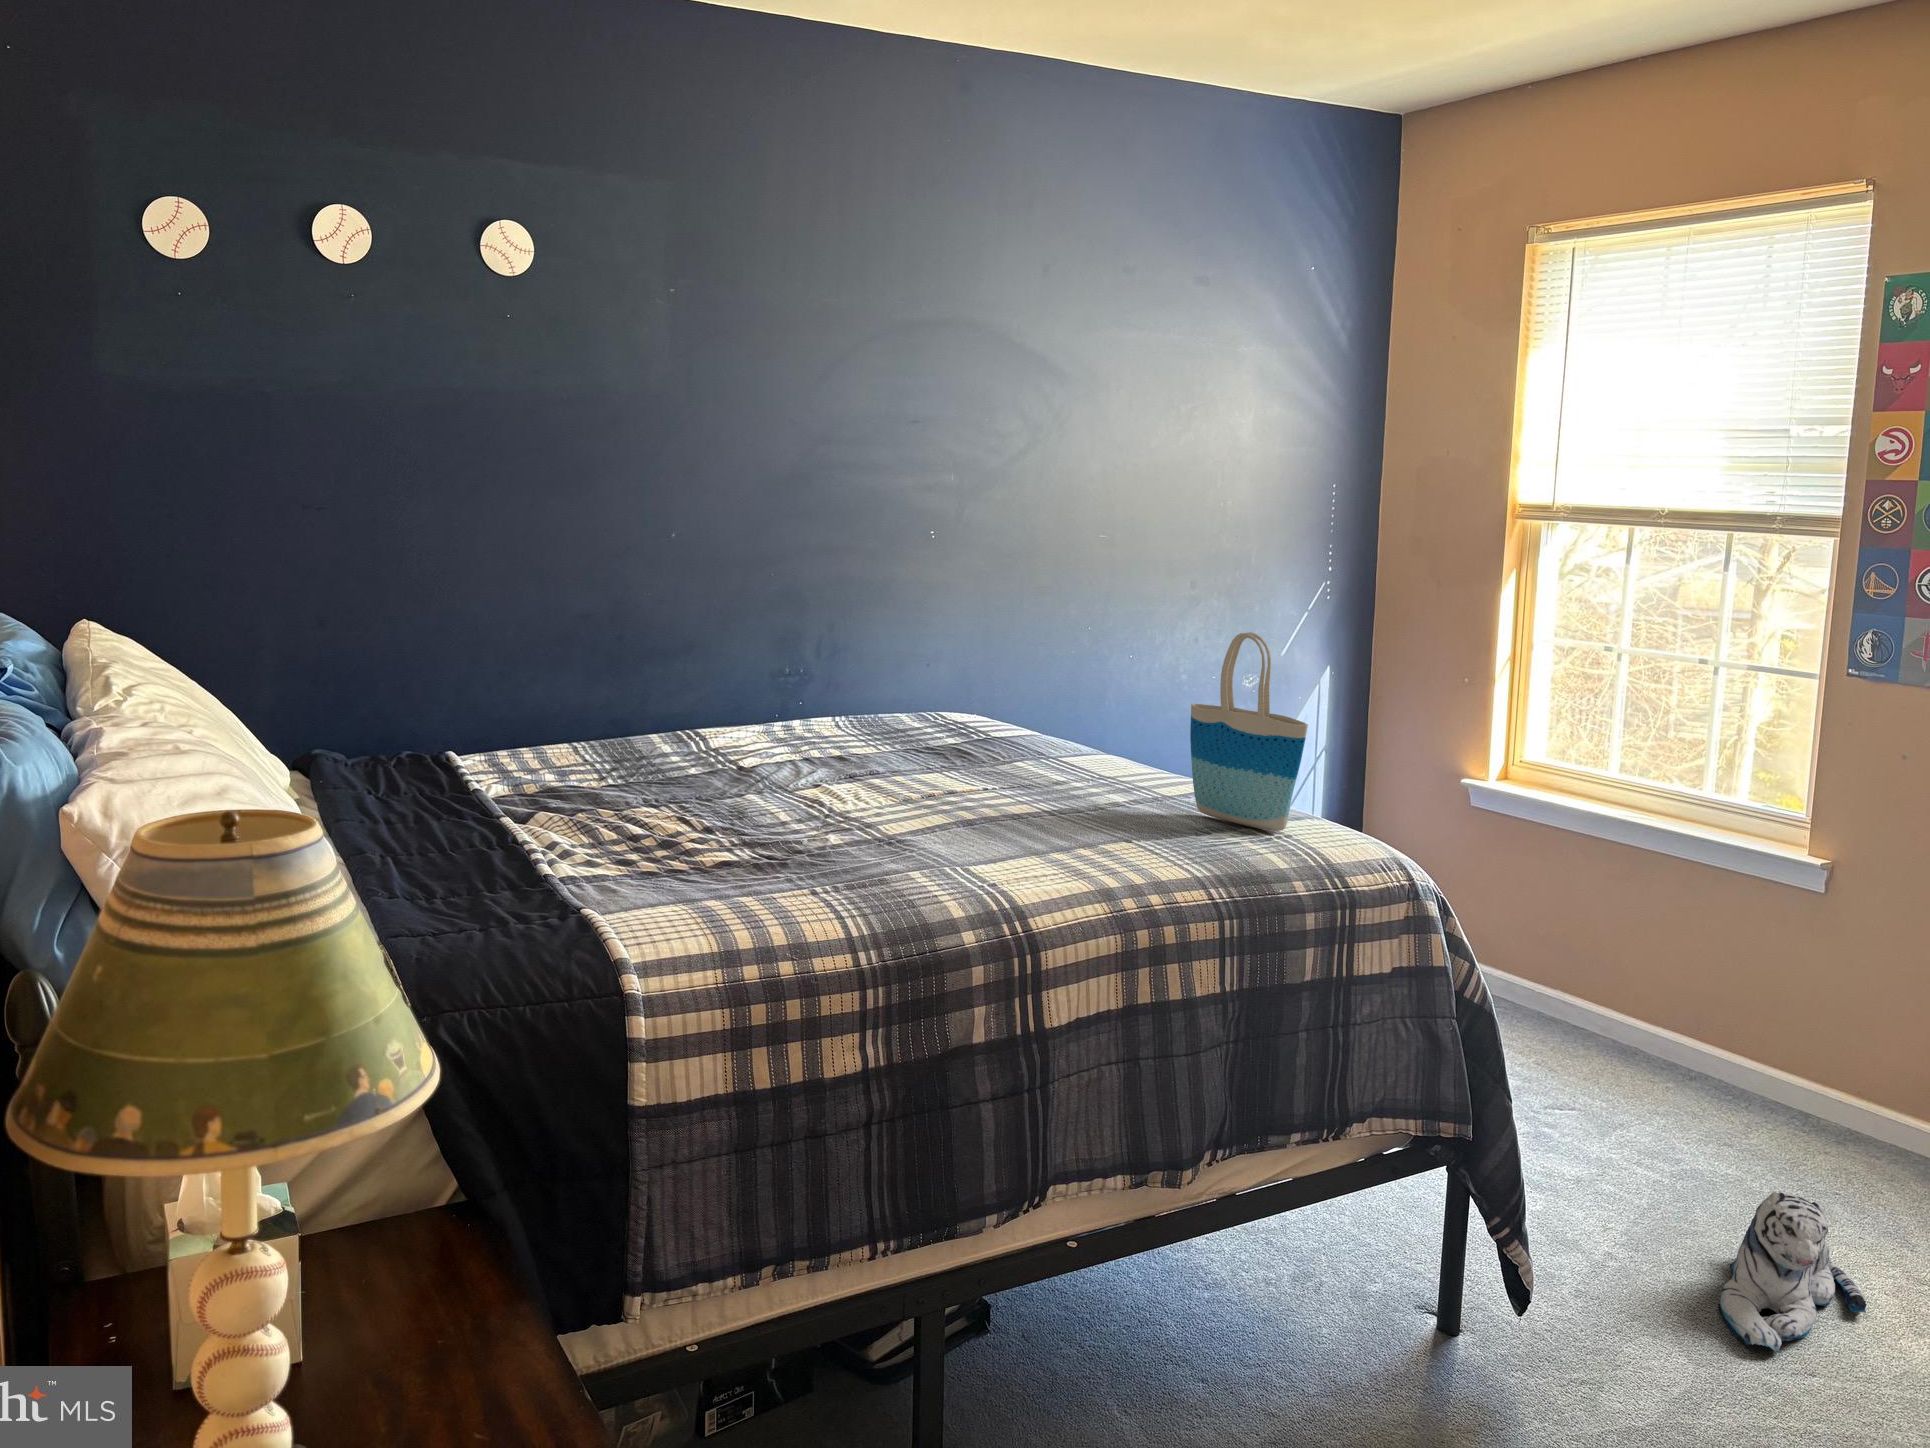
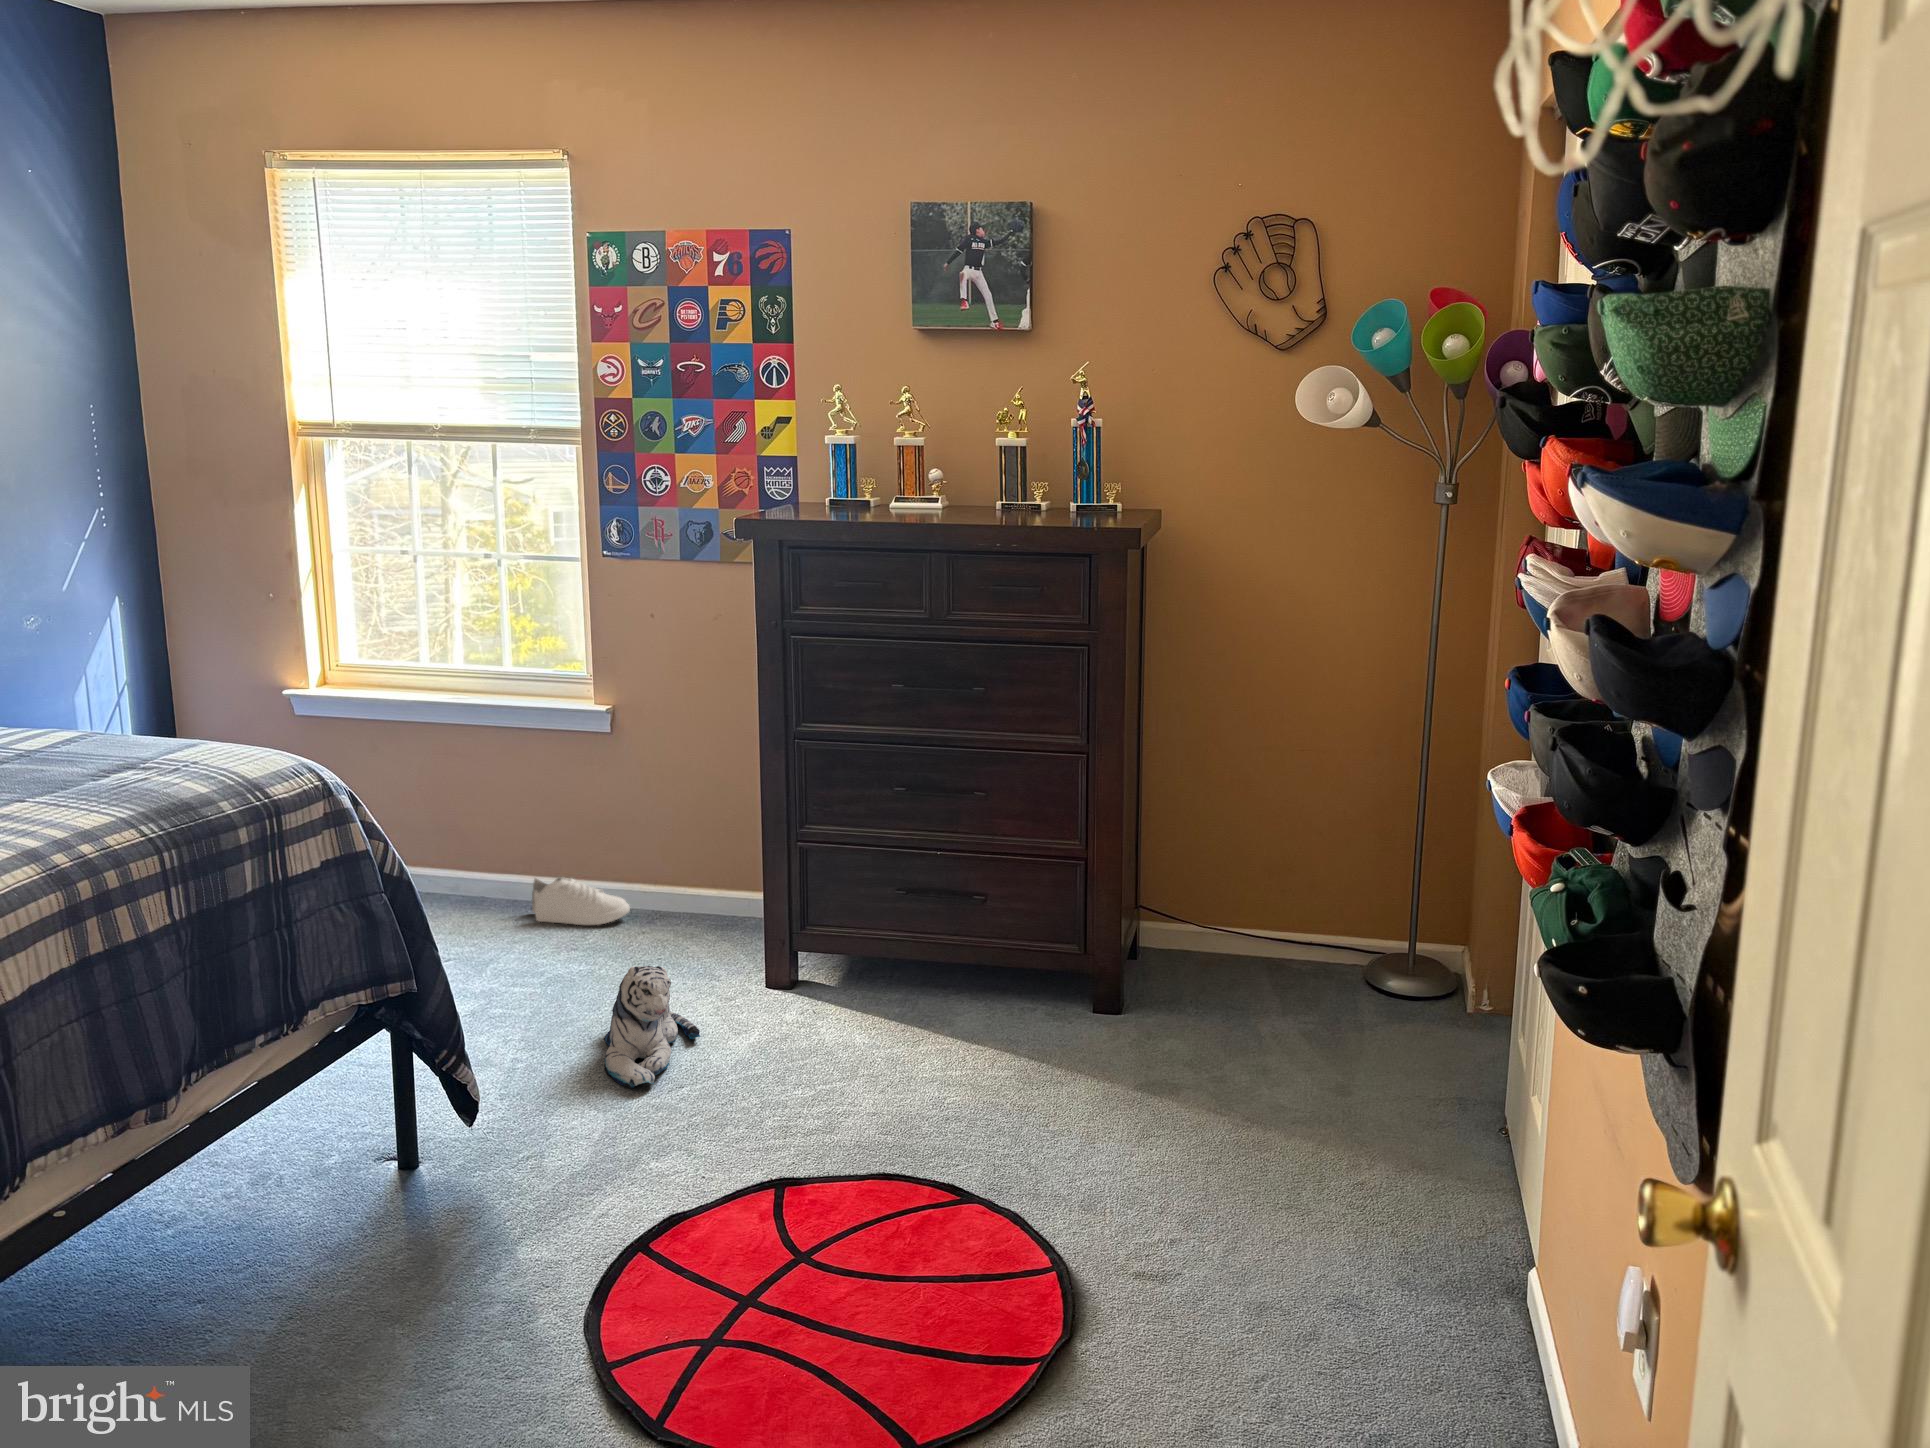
tote bag: present [1190,632,1308,831] -> none [49,568,195,763]
shoe: none [1694,1038,1819,1119] -> present [532,877,630,925]

